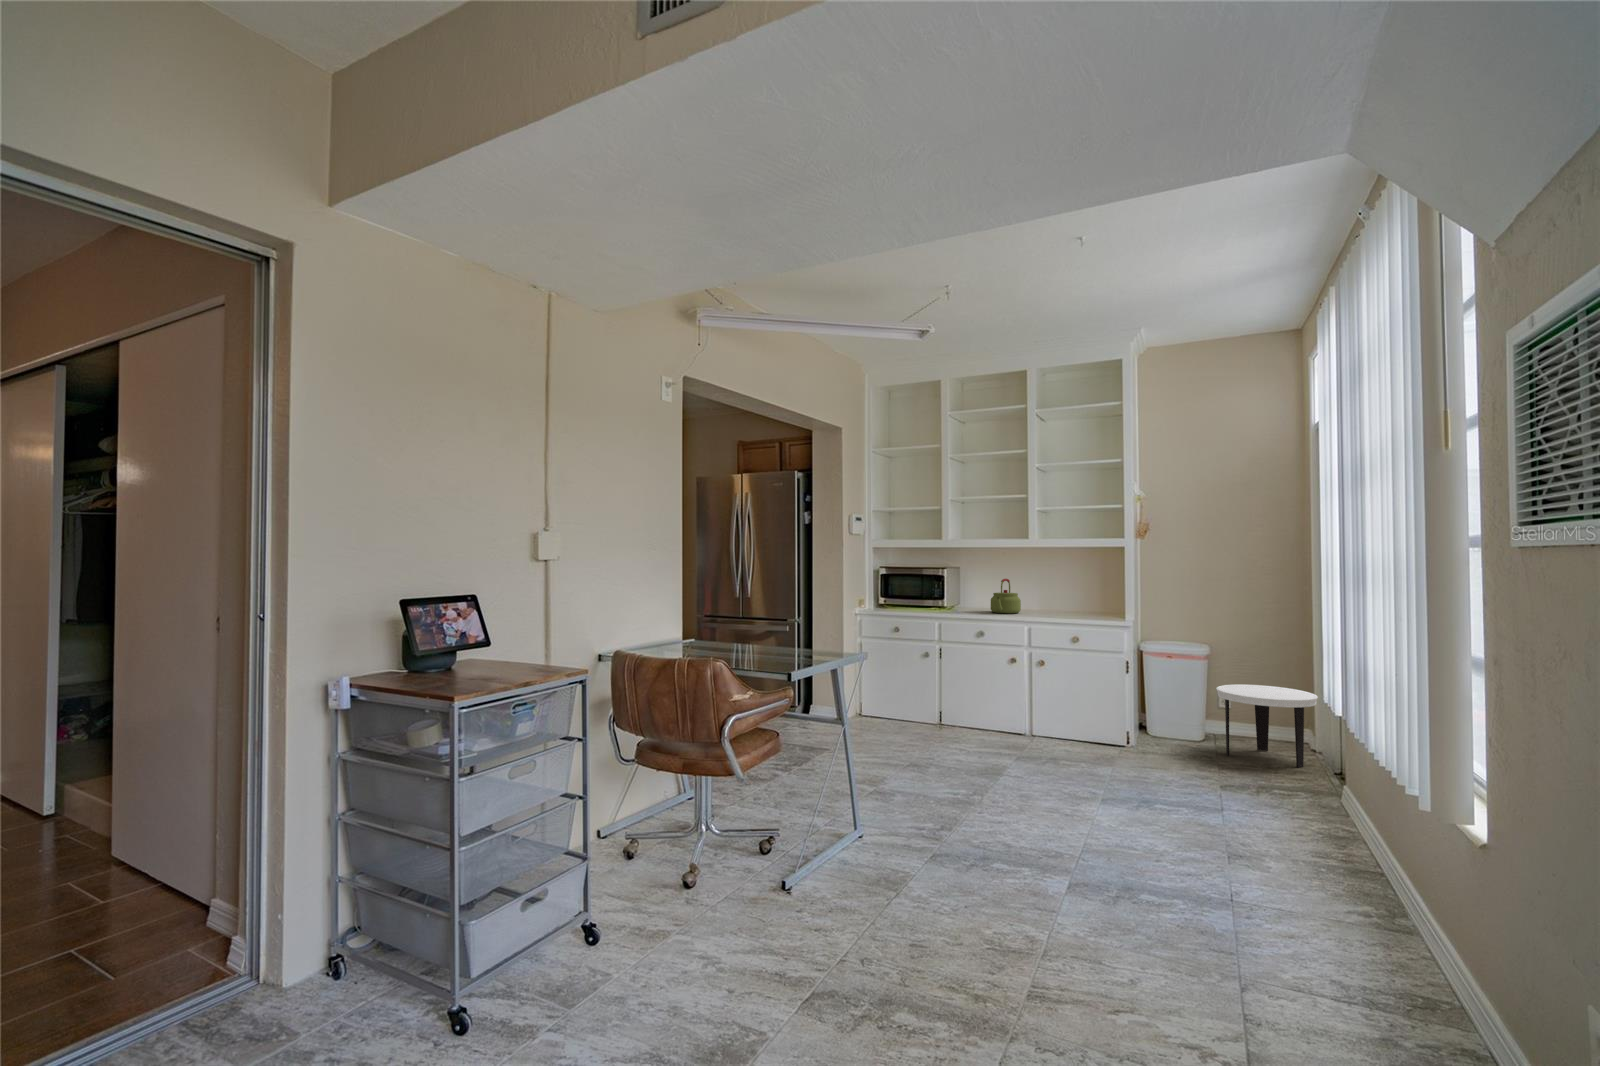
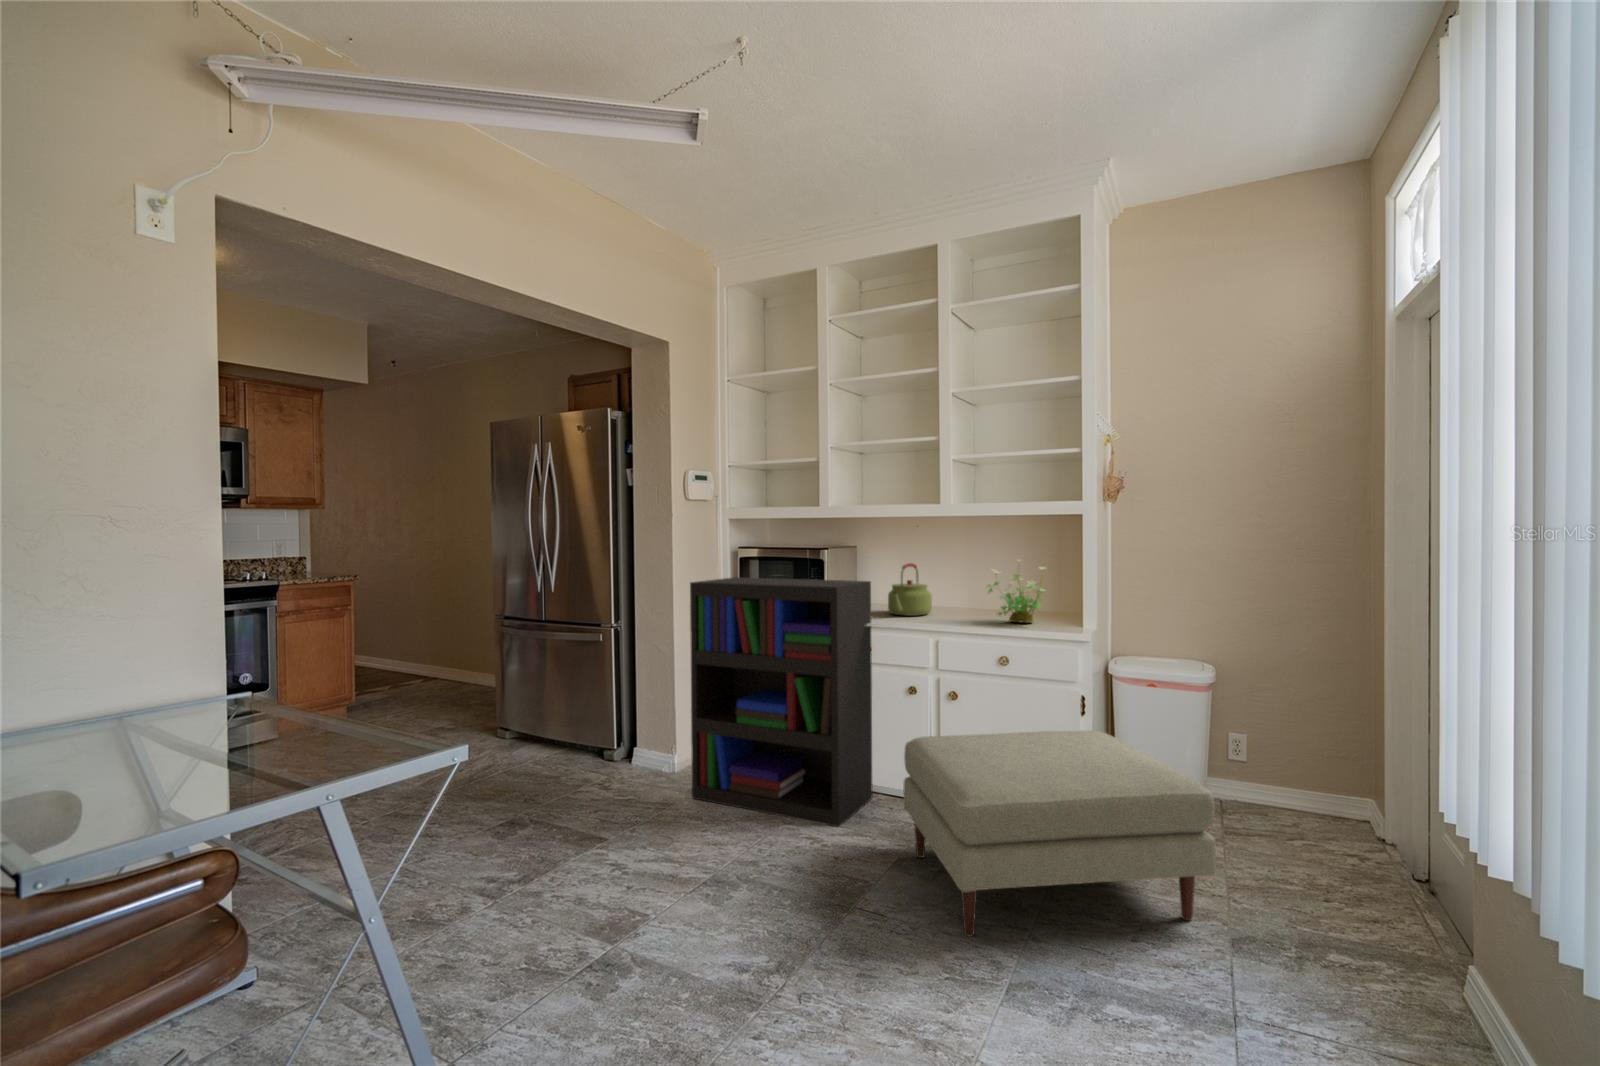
potted plant: none [1059,576,1102,617] -> present [987,560,1046,623]
bookshelf: none [865,587,985,745] -> present [690,577,872,827]
ottoman: none [1018,681,1210,783] -> present [903,730,1216,936]
side table: present [1216,684,1318,768] -> none [1224,728,1393,879]

